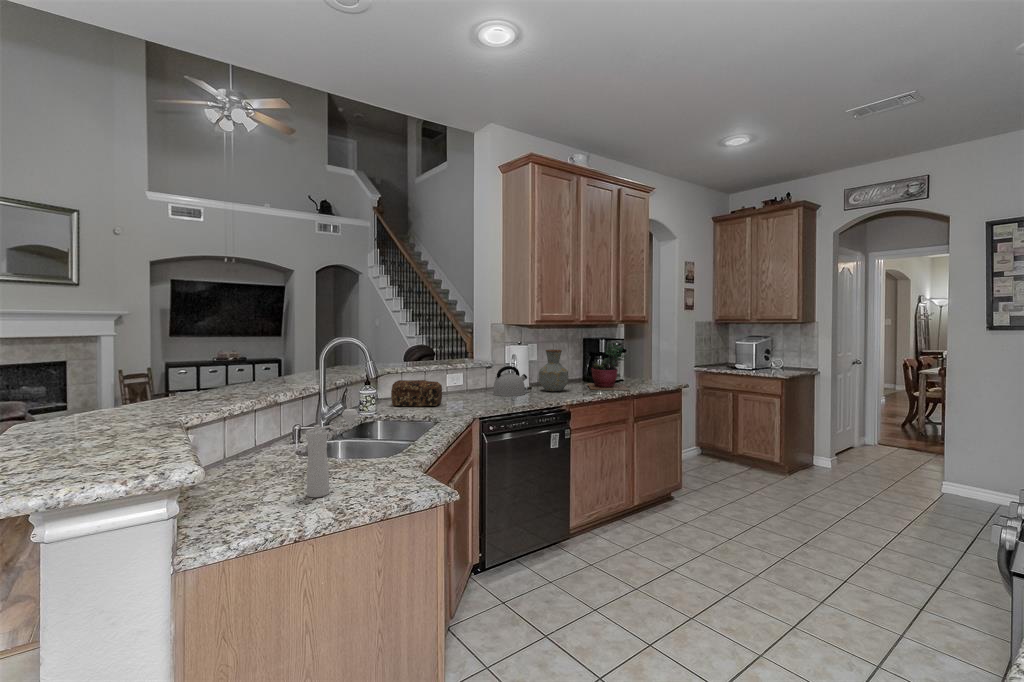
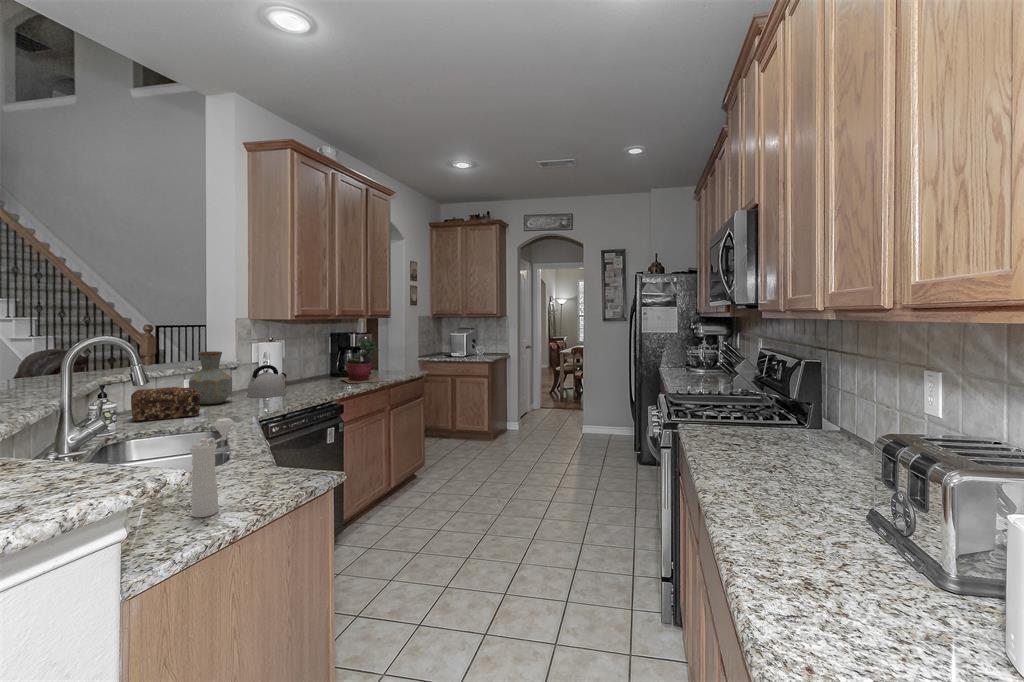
vase: present [539,350,568,391] -> present [189,351,232,404]

